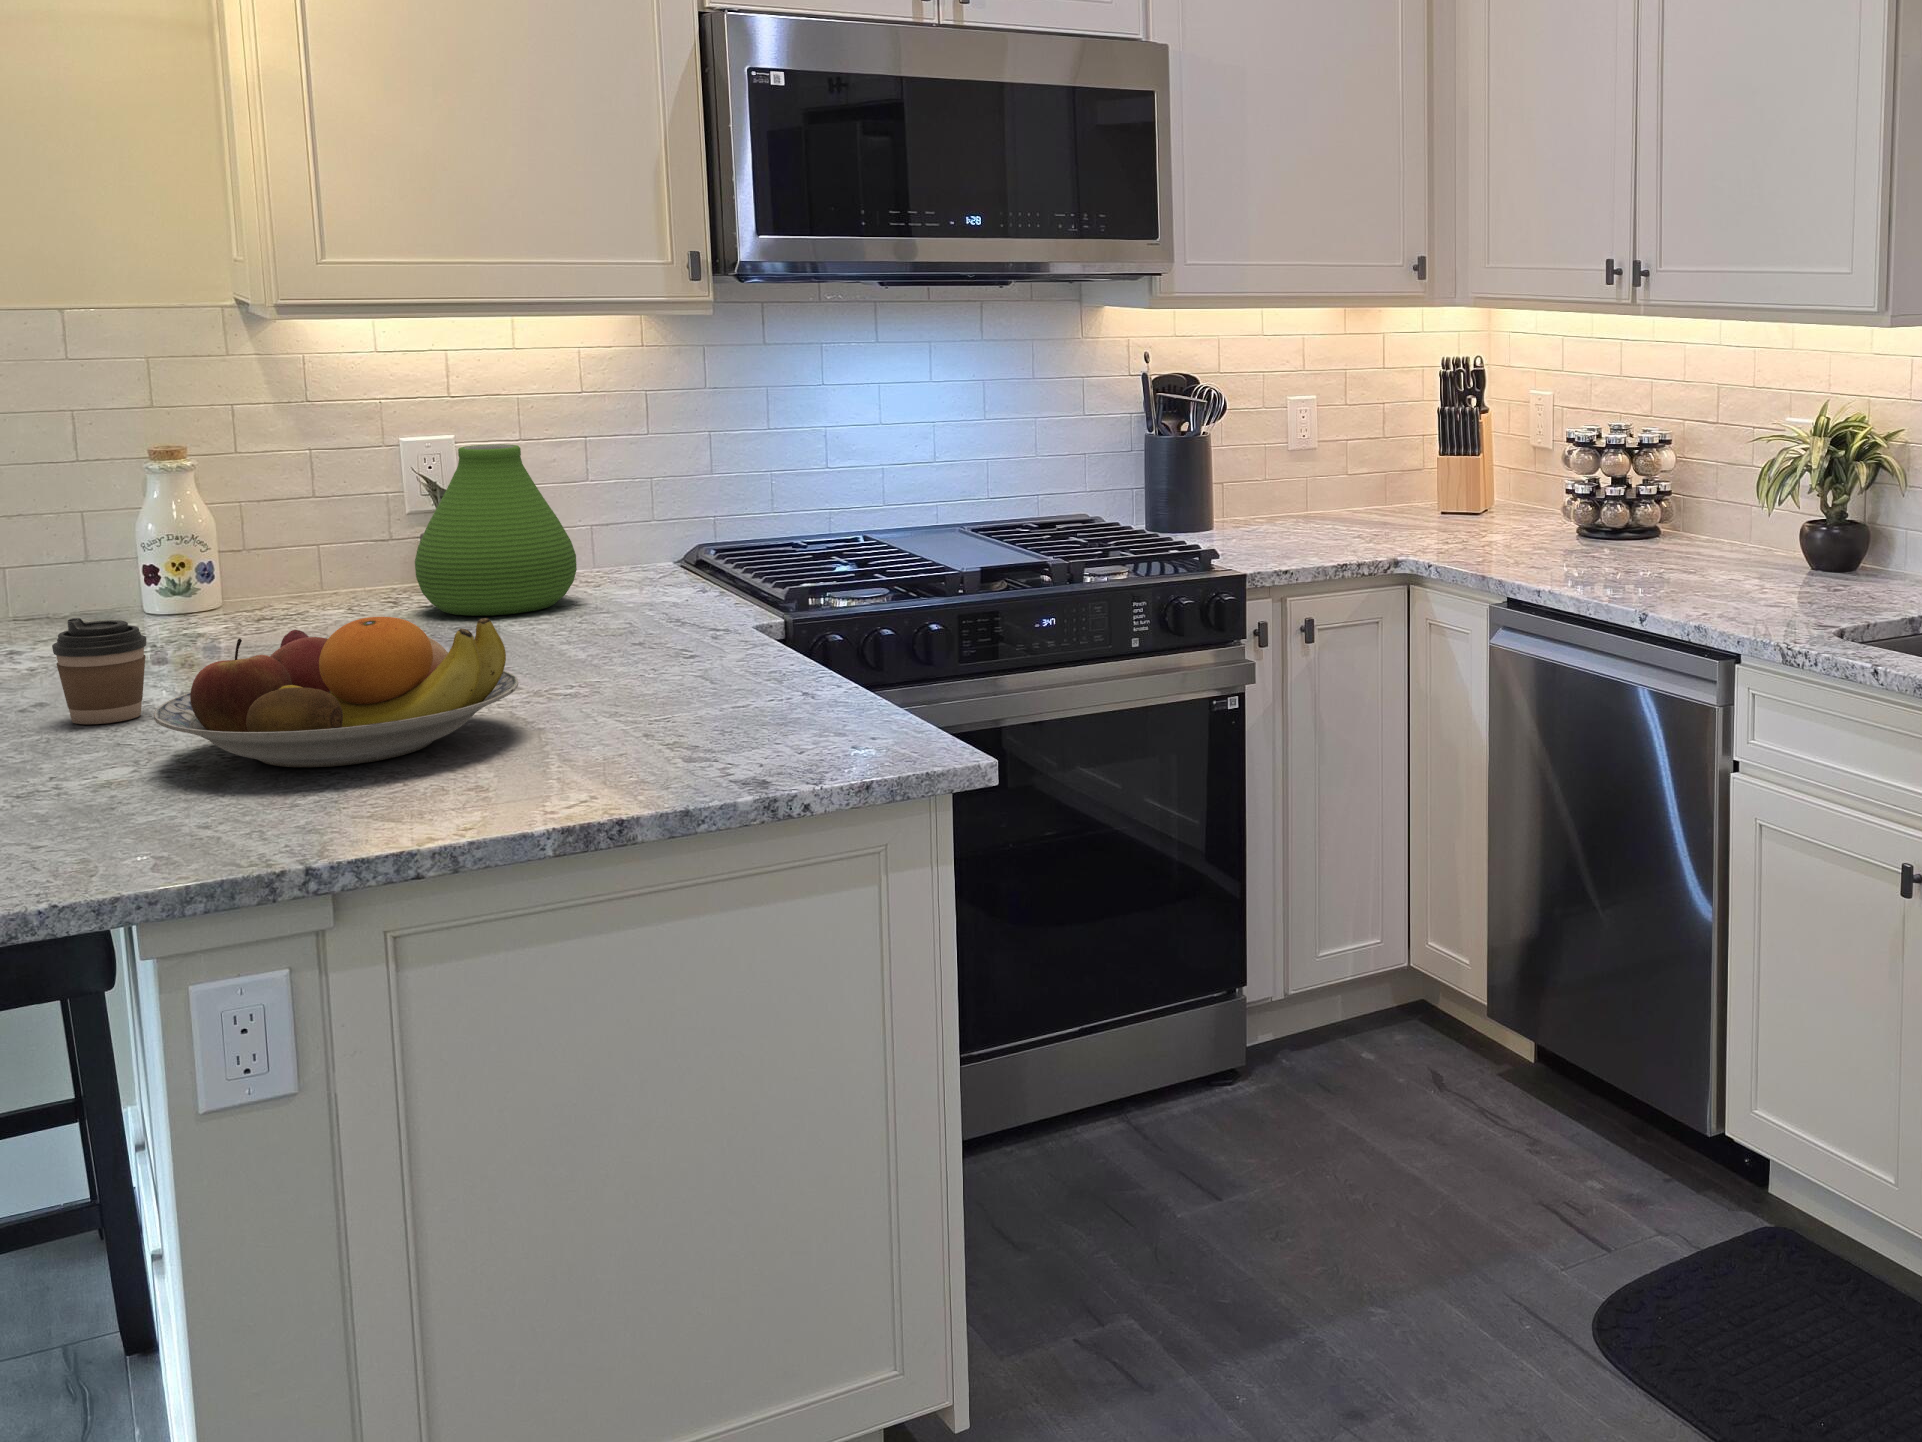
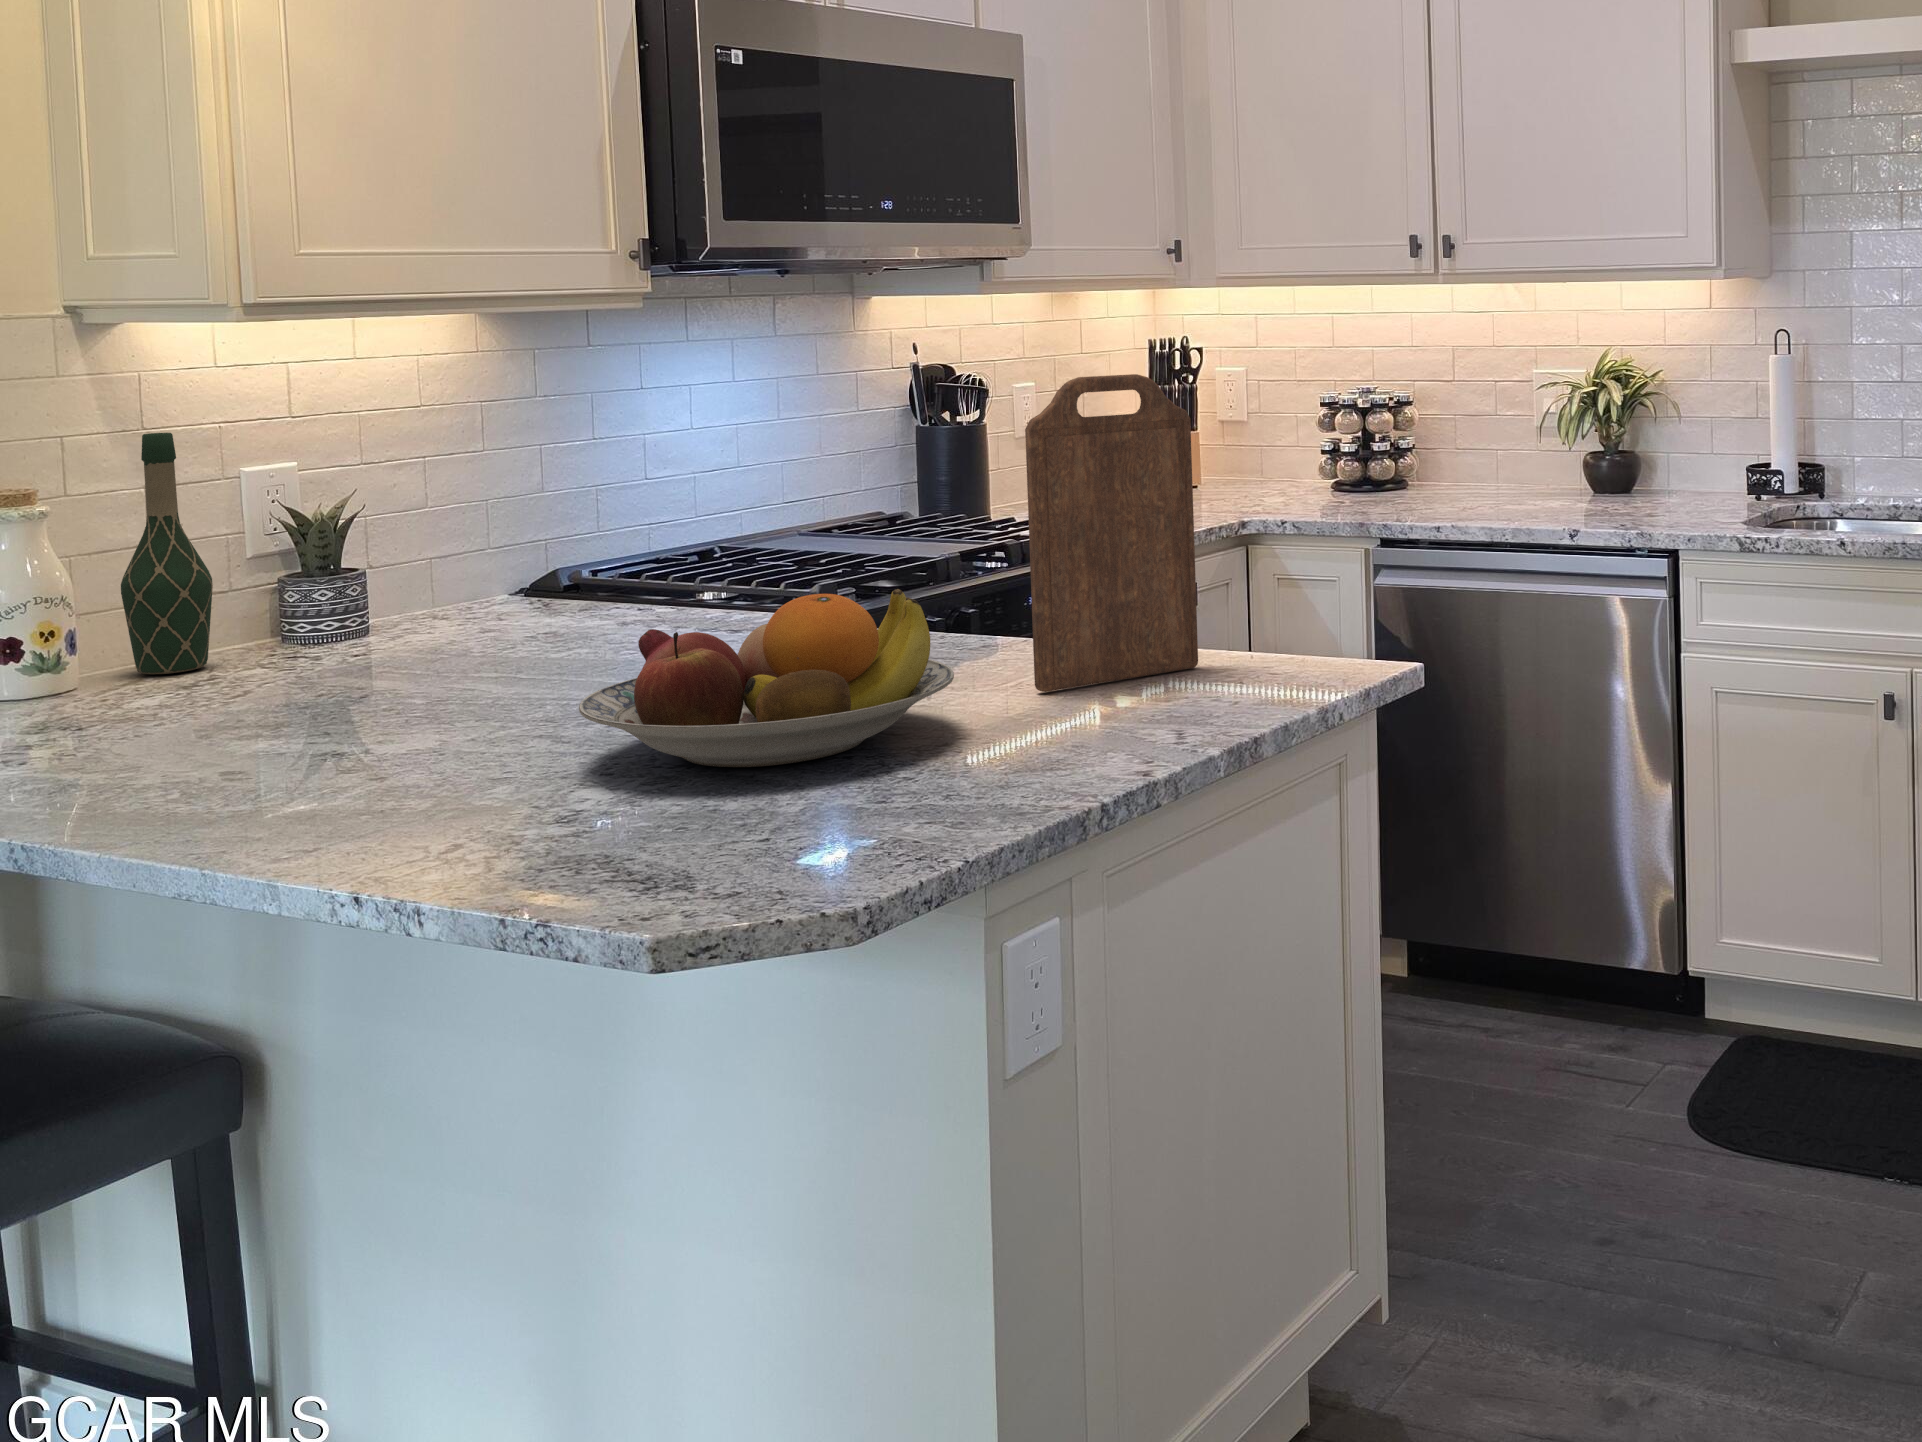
wine bottle: none [277,411,348,605] -> present [121,433,213,674]
cutting board: none [631,428,827,729] -> present [1025,374,1198,692]
vase: present [415,444,577,616] -> none [347,456,541,657]
coffee cup: present [52,618,146,724] -> none [291,653,400,781]

